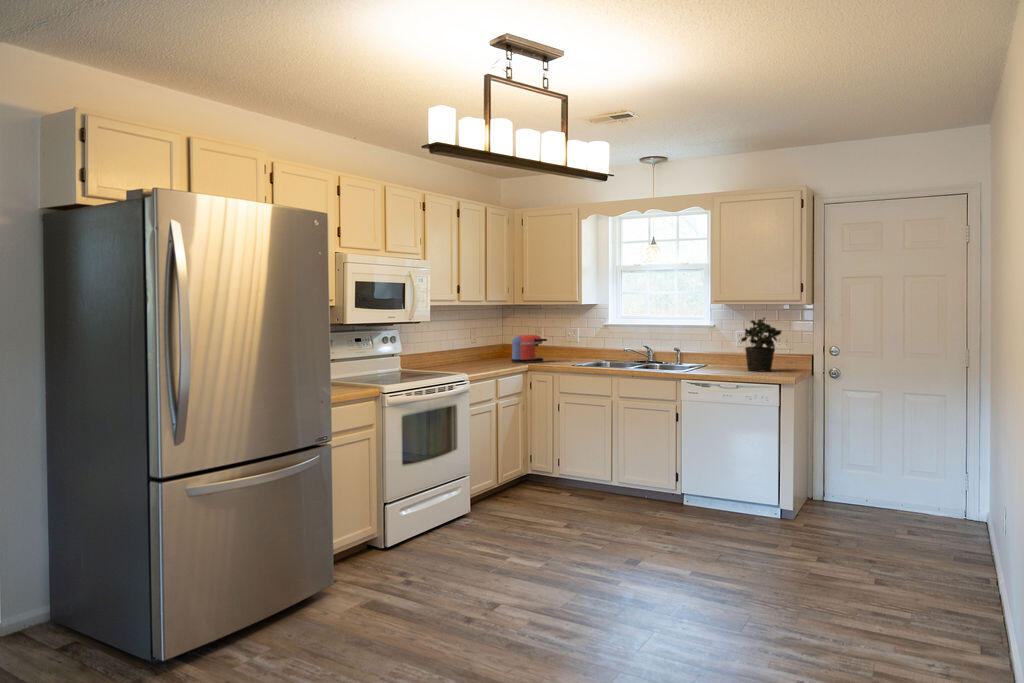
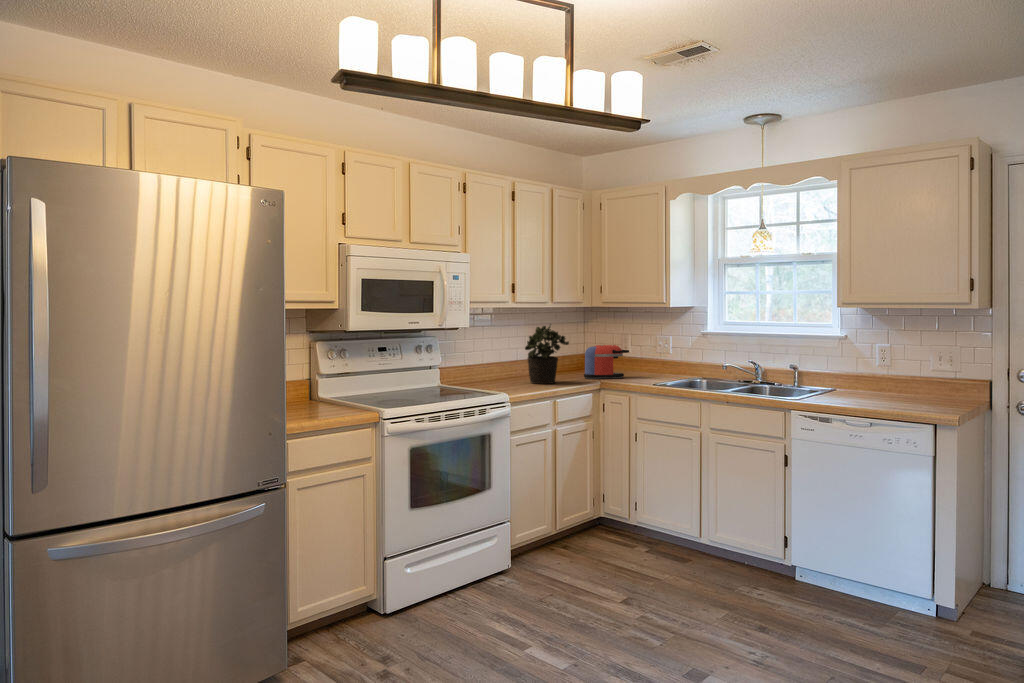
potted plant: present [741,318,782,371] -> present [525,324,569,384]

